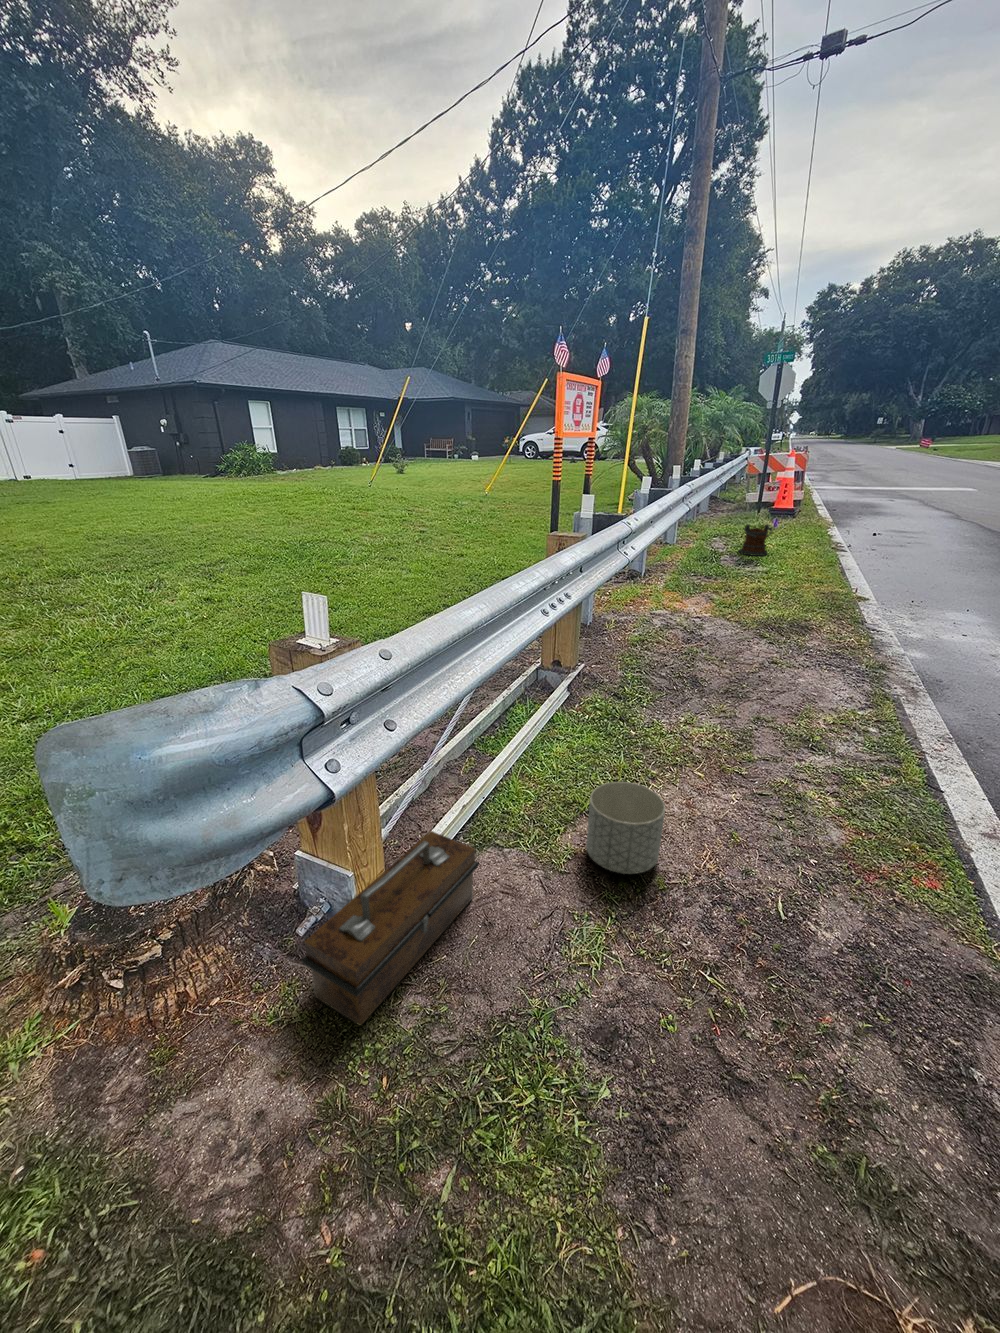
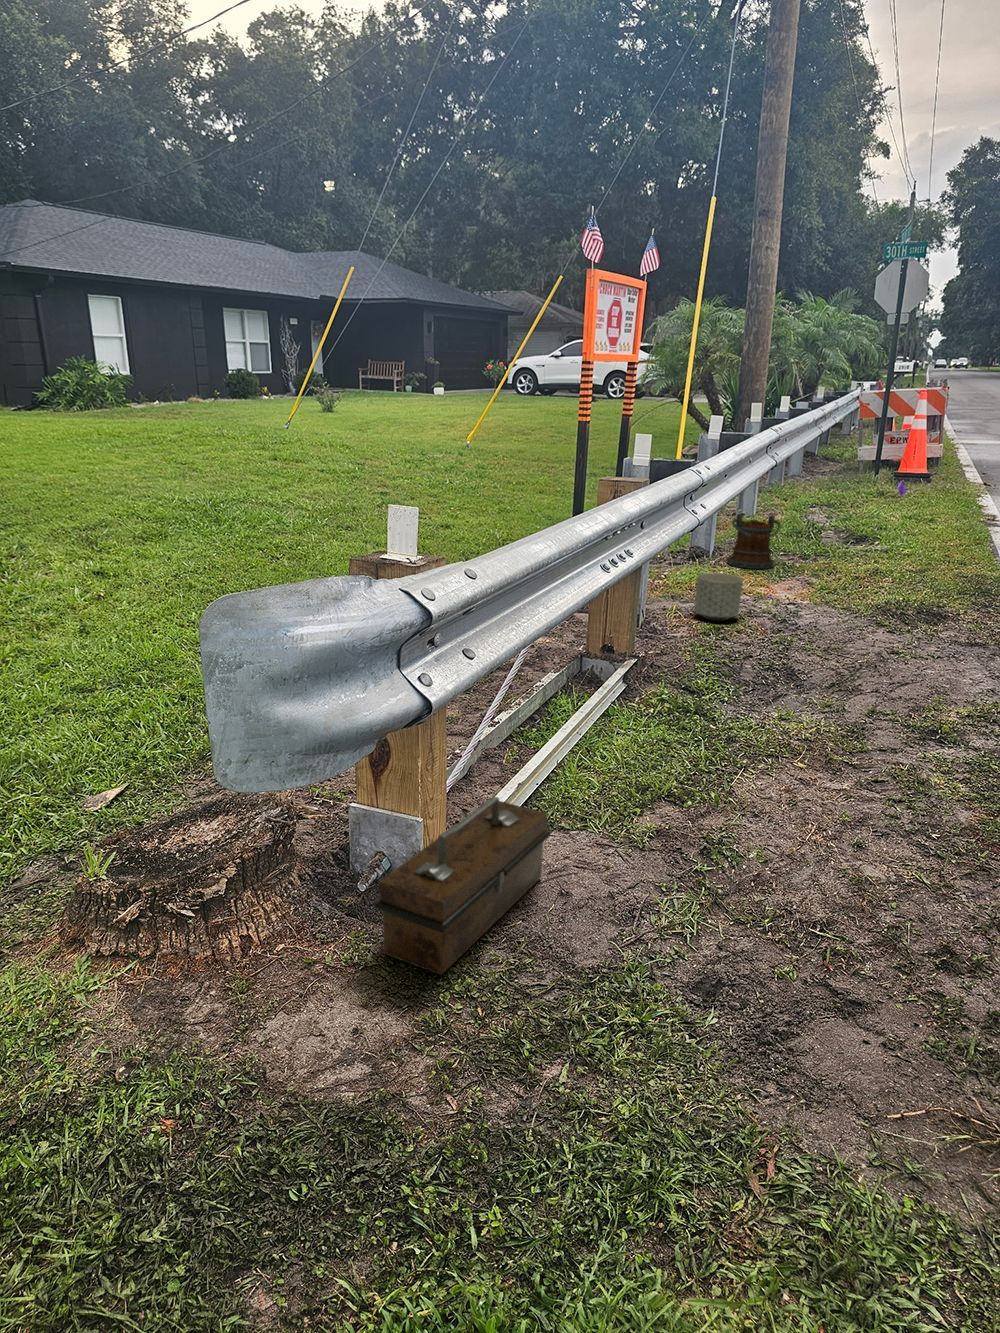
bucket: present [739,525,772,556] -> present [726,514,781,569]
planter: present [586,782,665,874] -> present [694,573,743,621]

